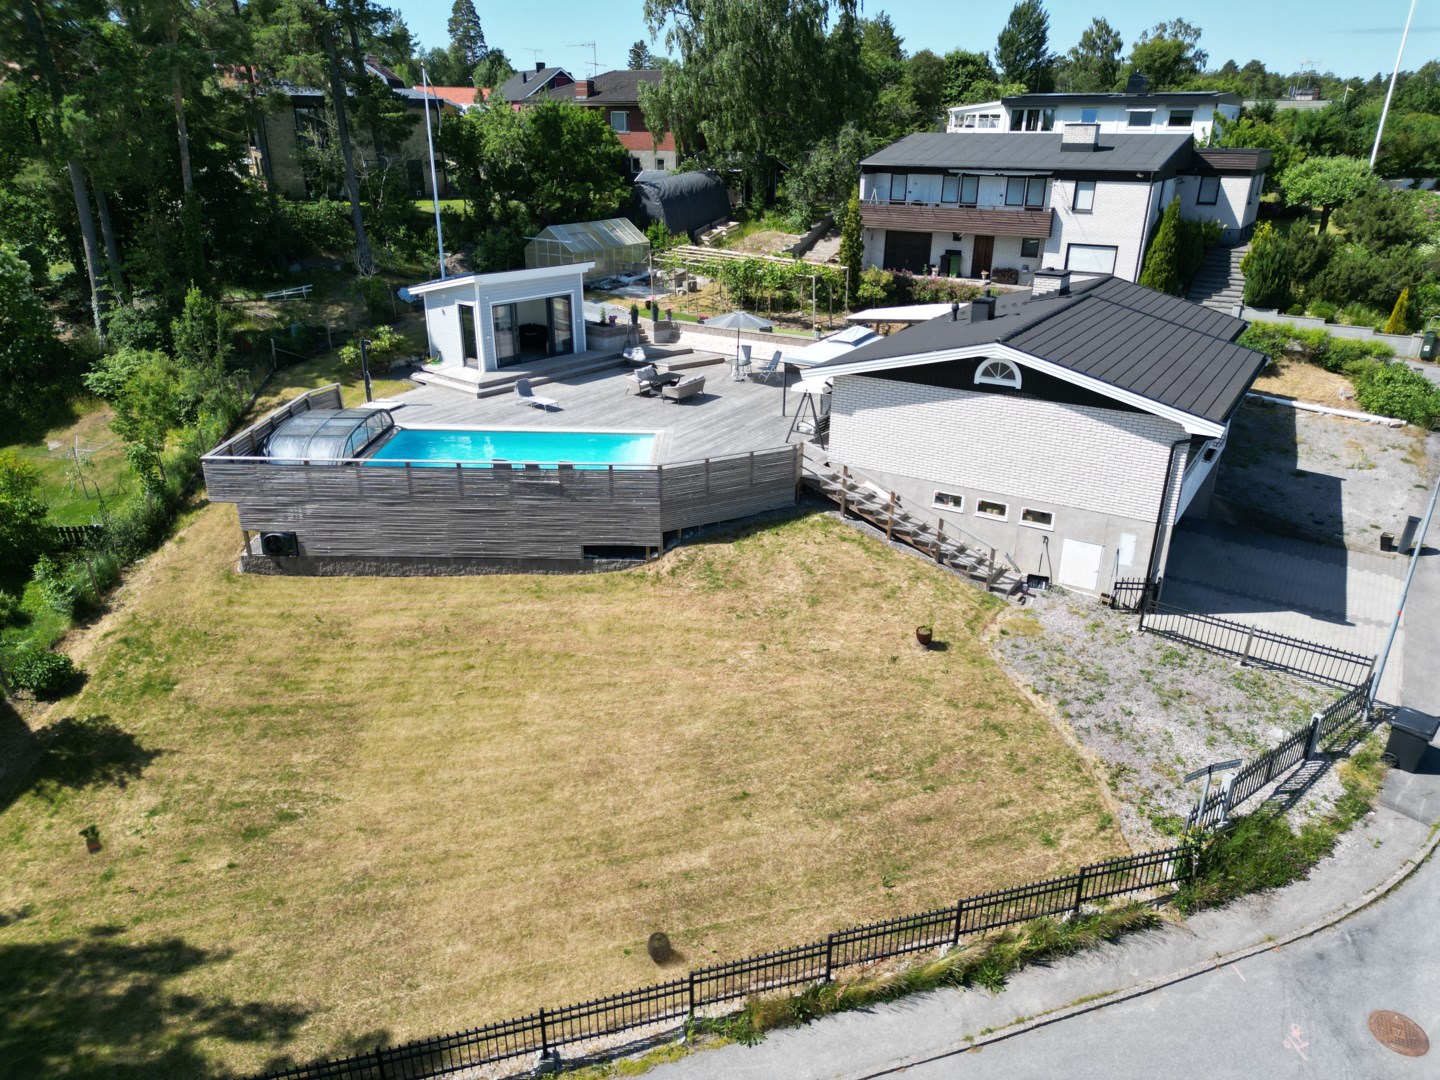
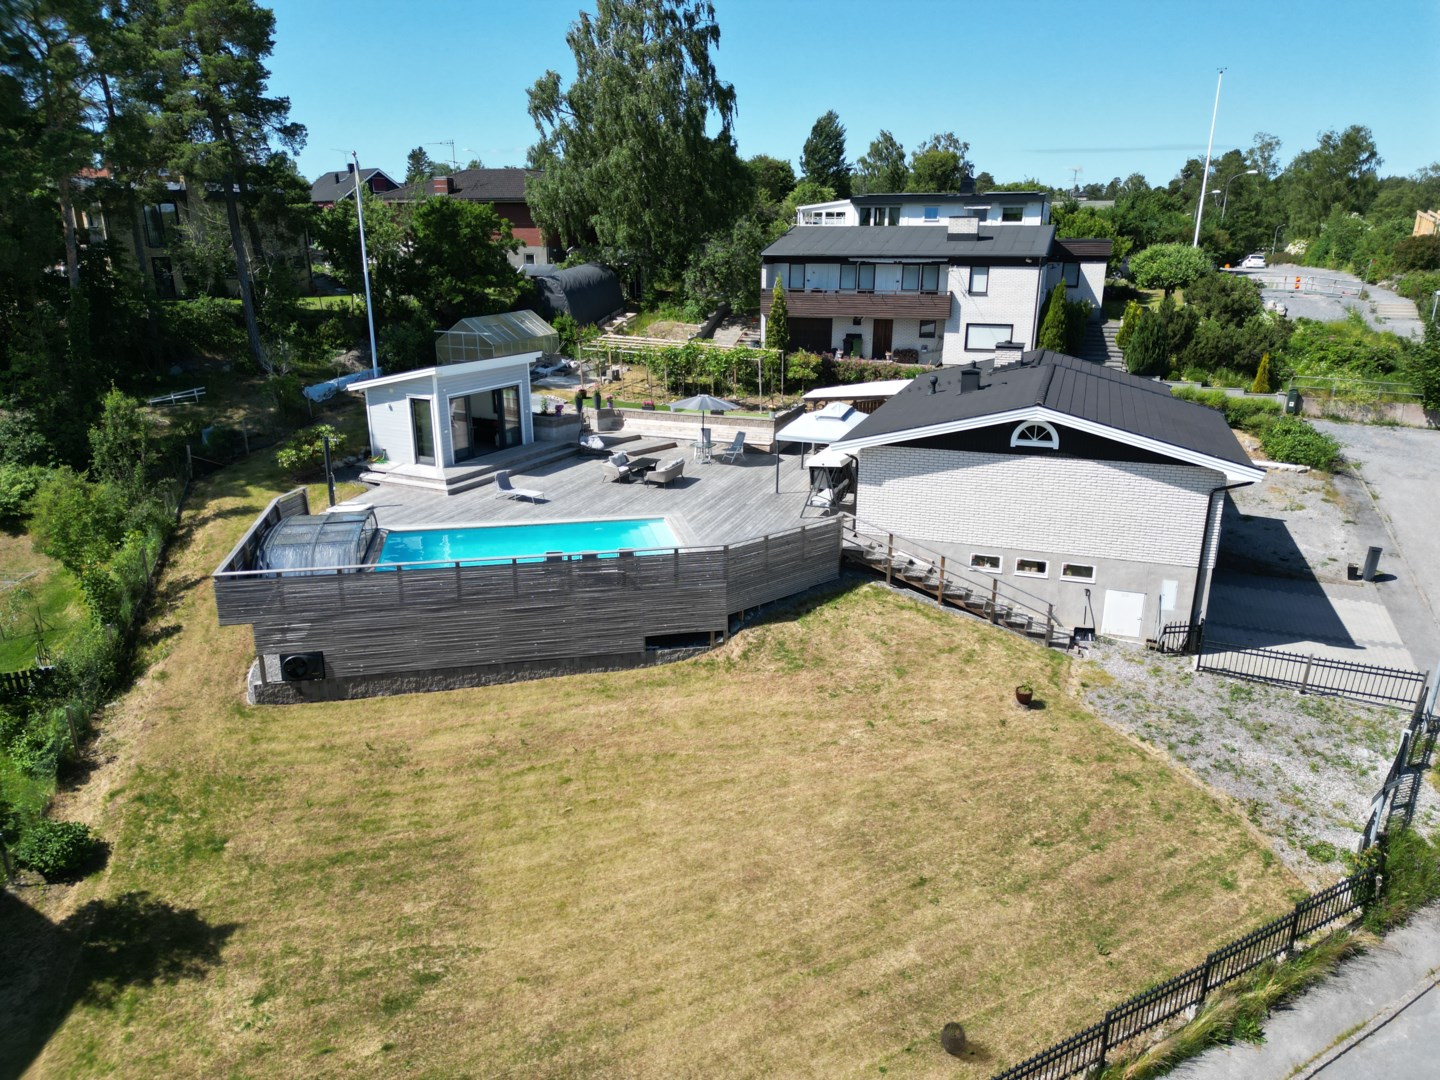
potted tree: present [79,825,101,854] -> none [185,1020,213,1059]

